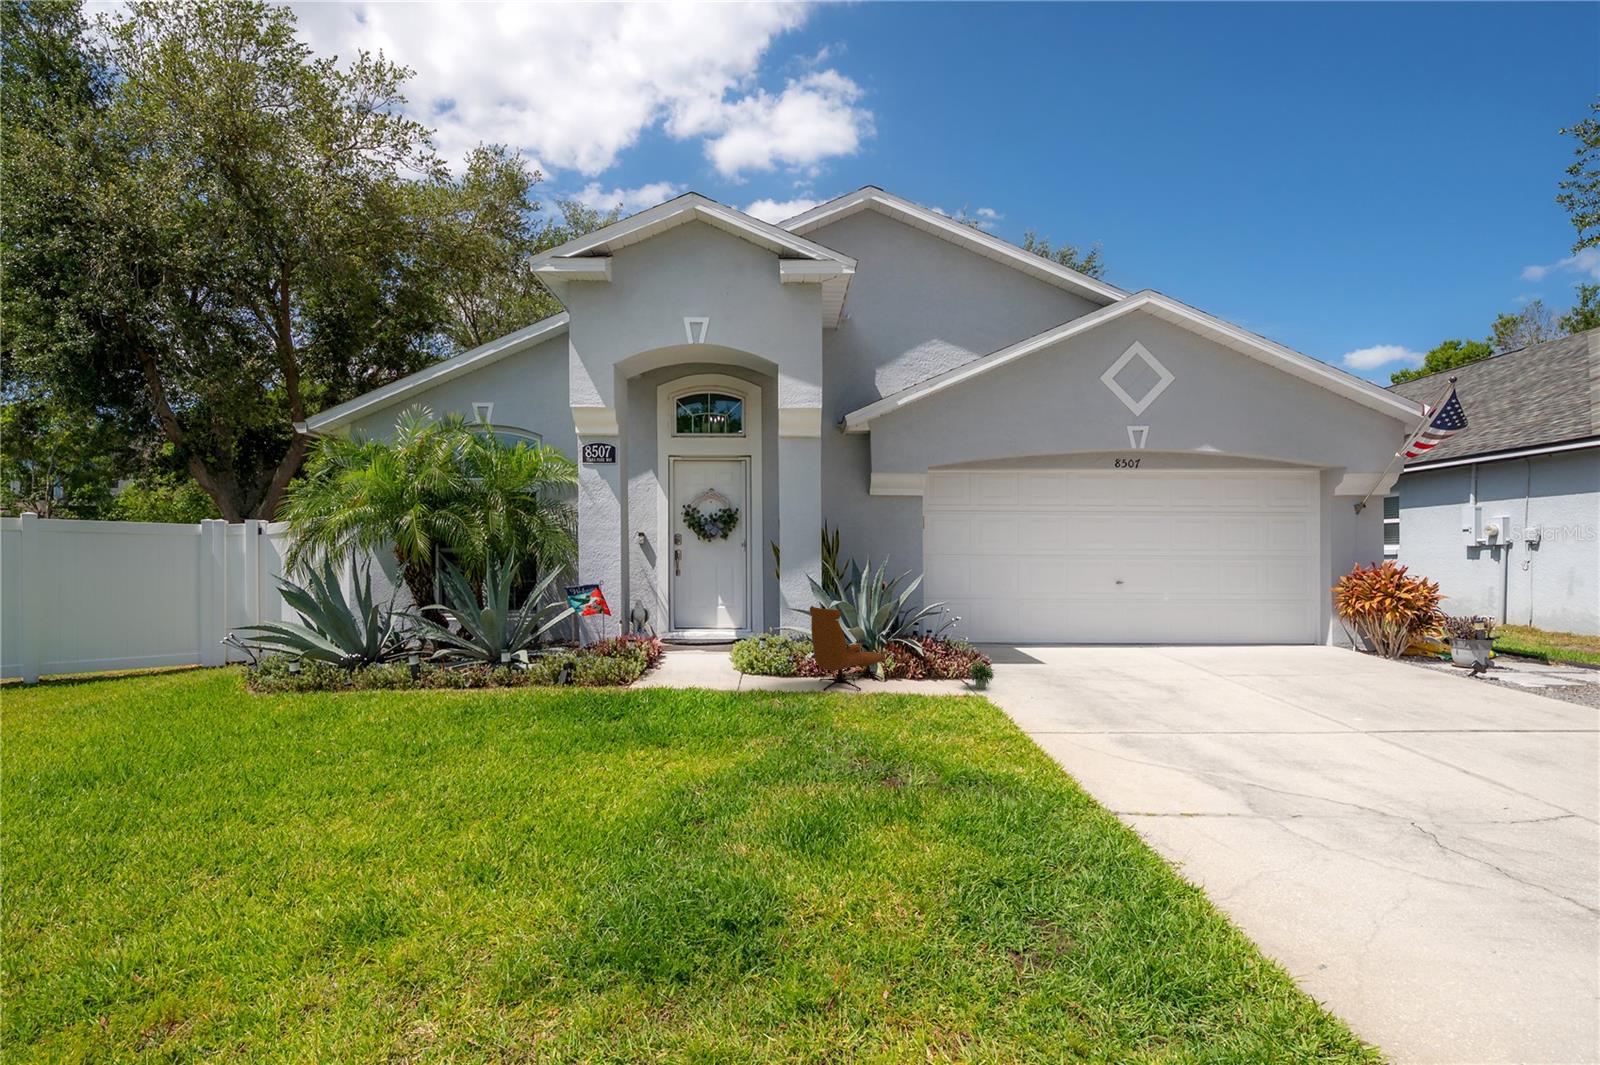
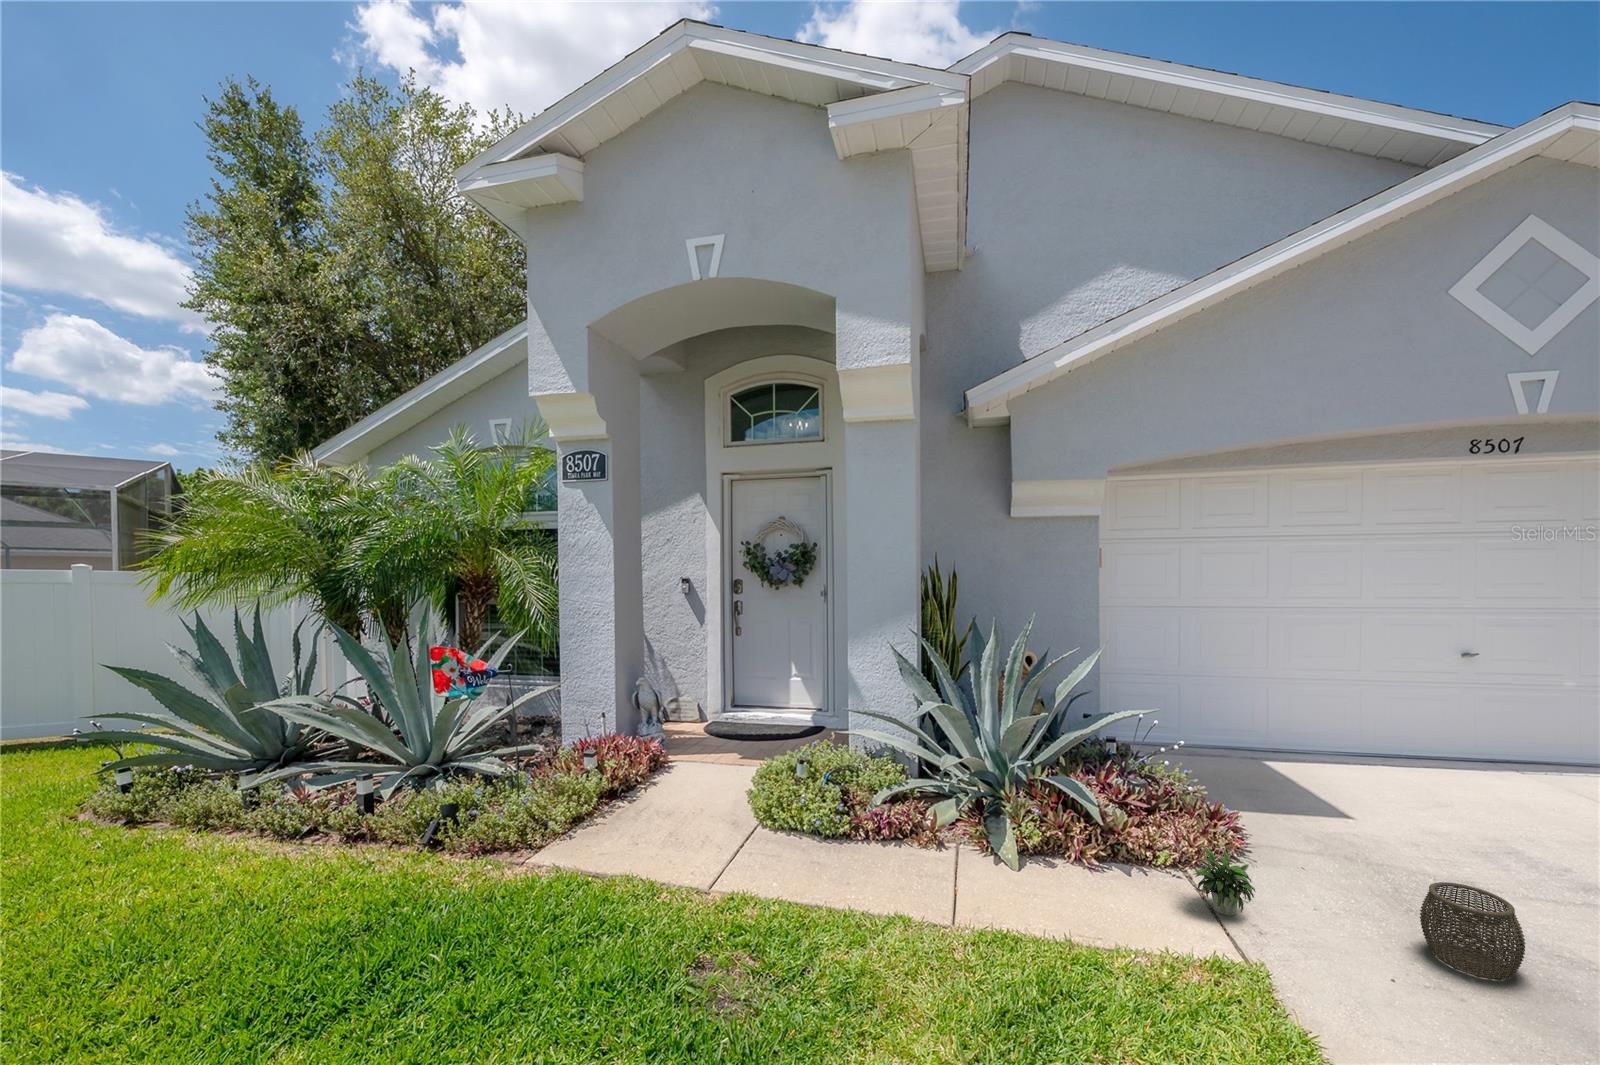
lounge chair: present [810,606,885,691] -> none [861,721,1021,893]
woven basket: none [1057,663,1092,697] -> present [1420,882,1525,980]

